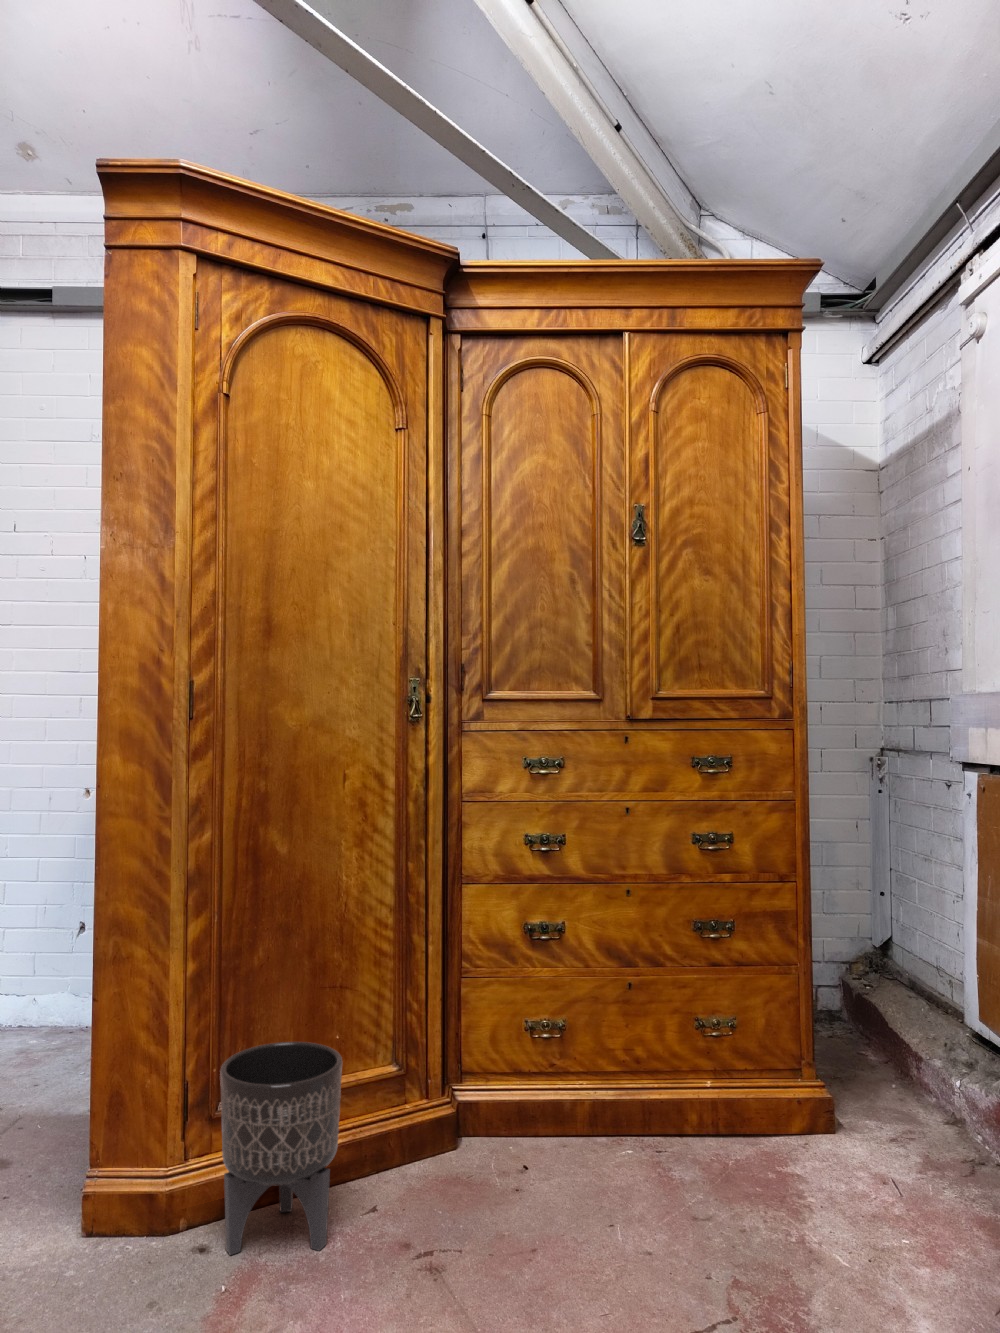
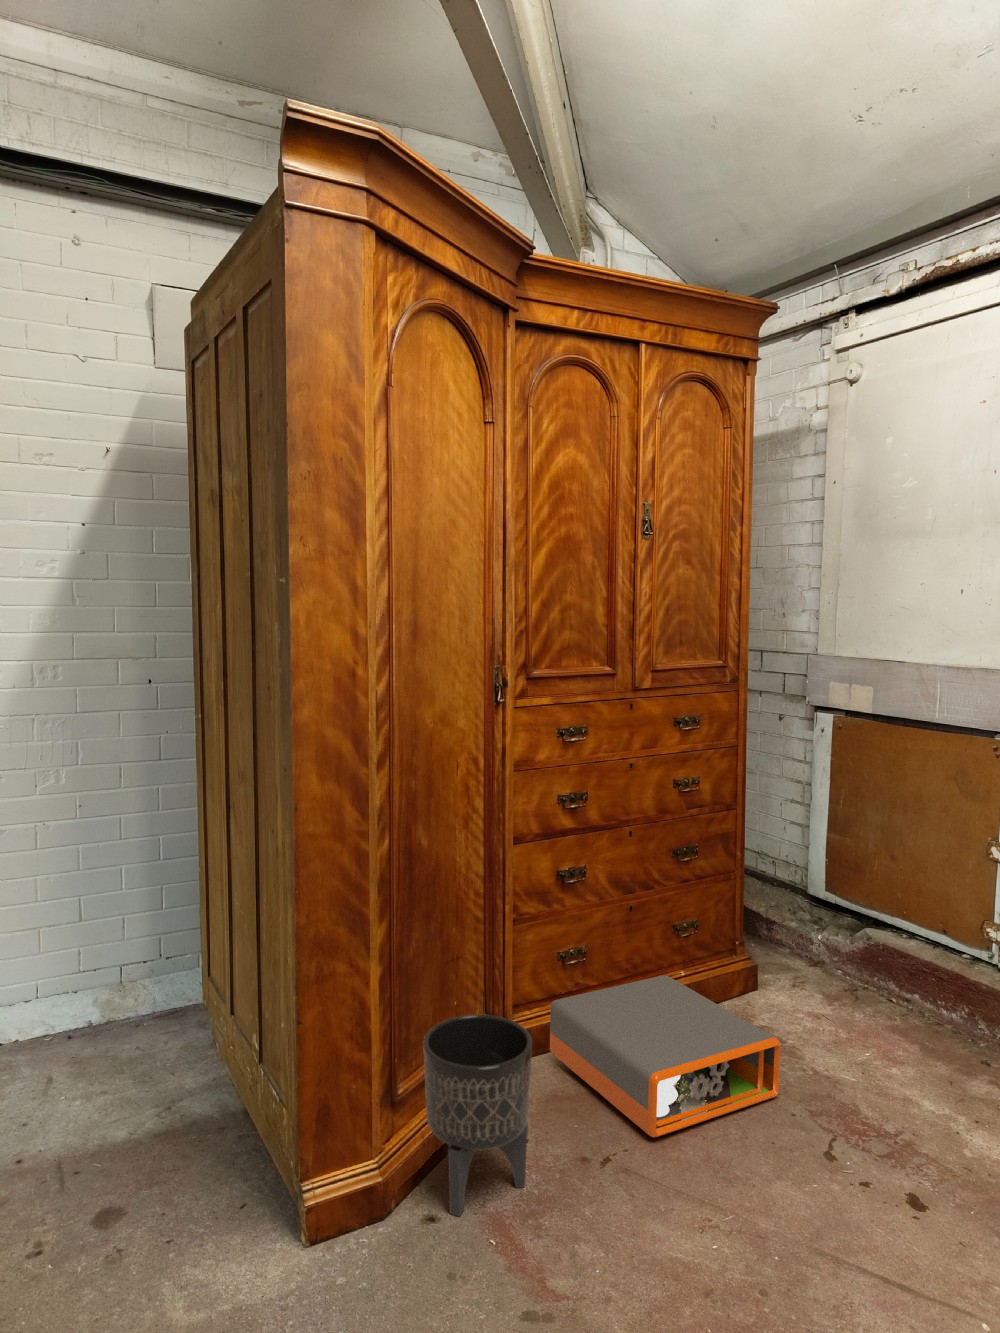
storage box: none [495,1074,714,1251] -> present [550,975,781,1138]

